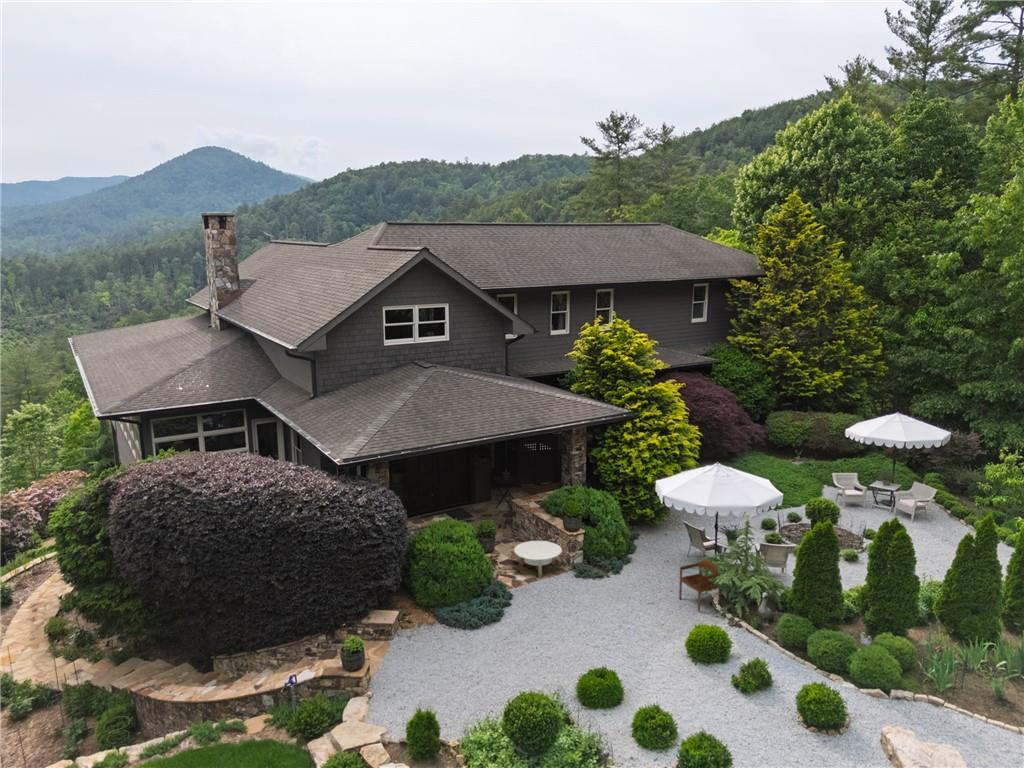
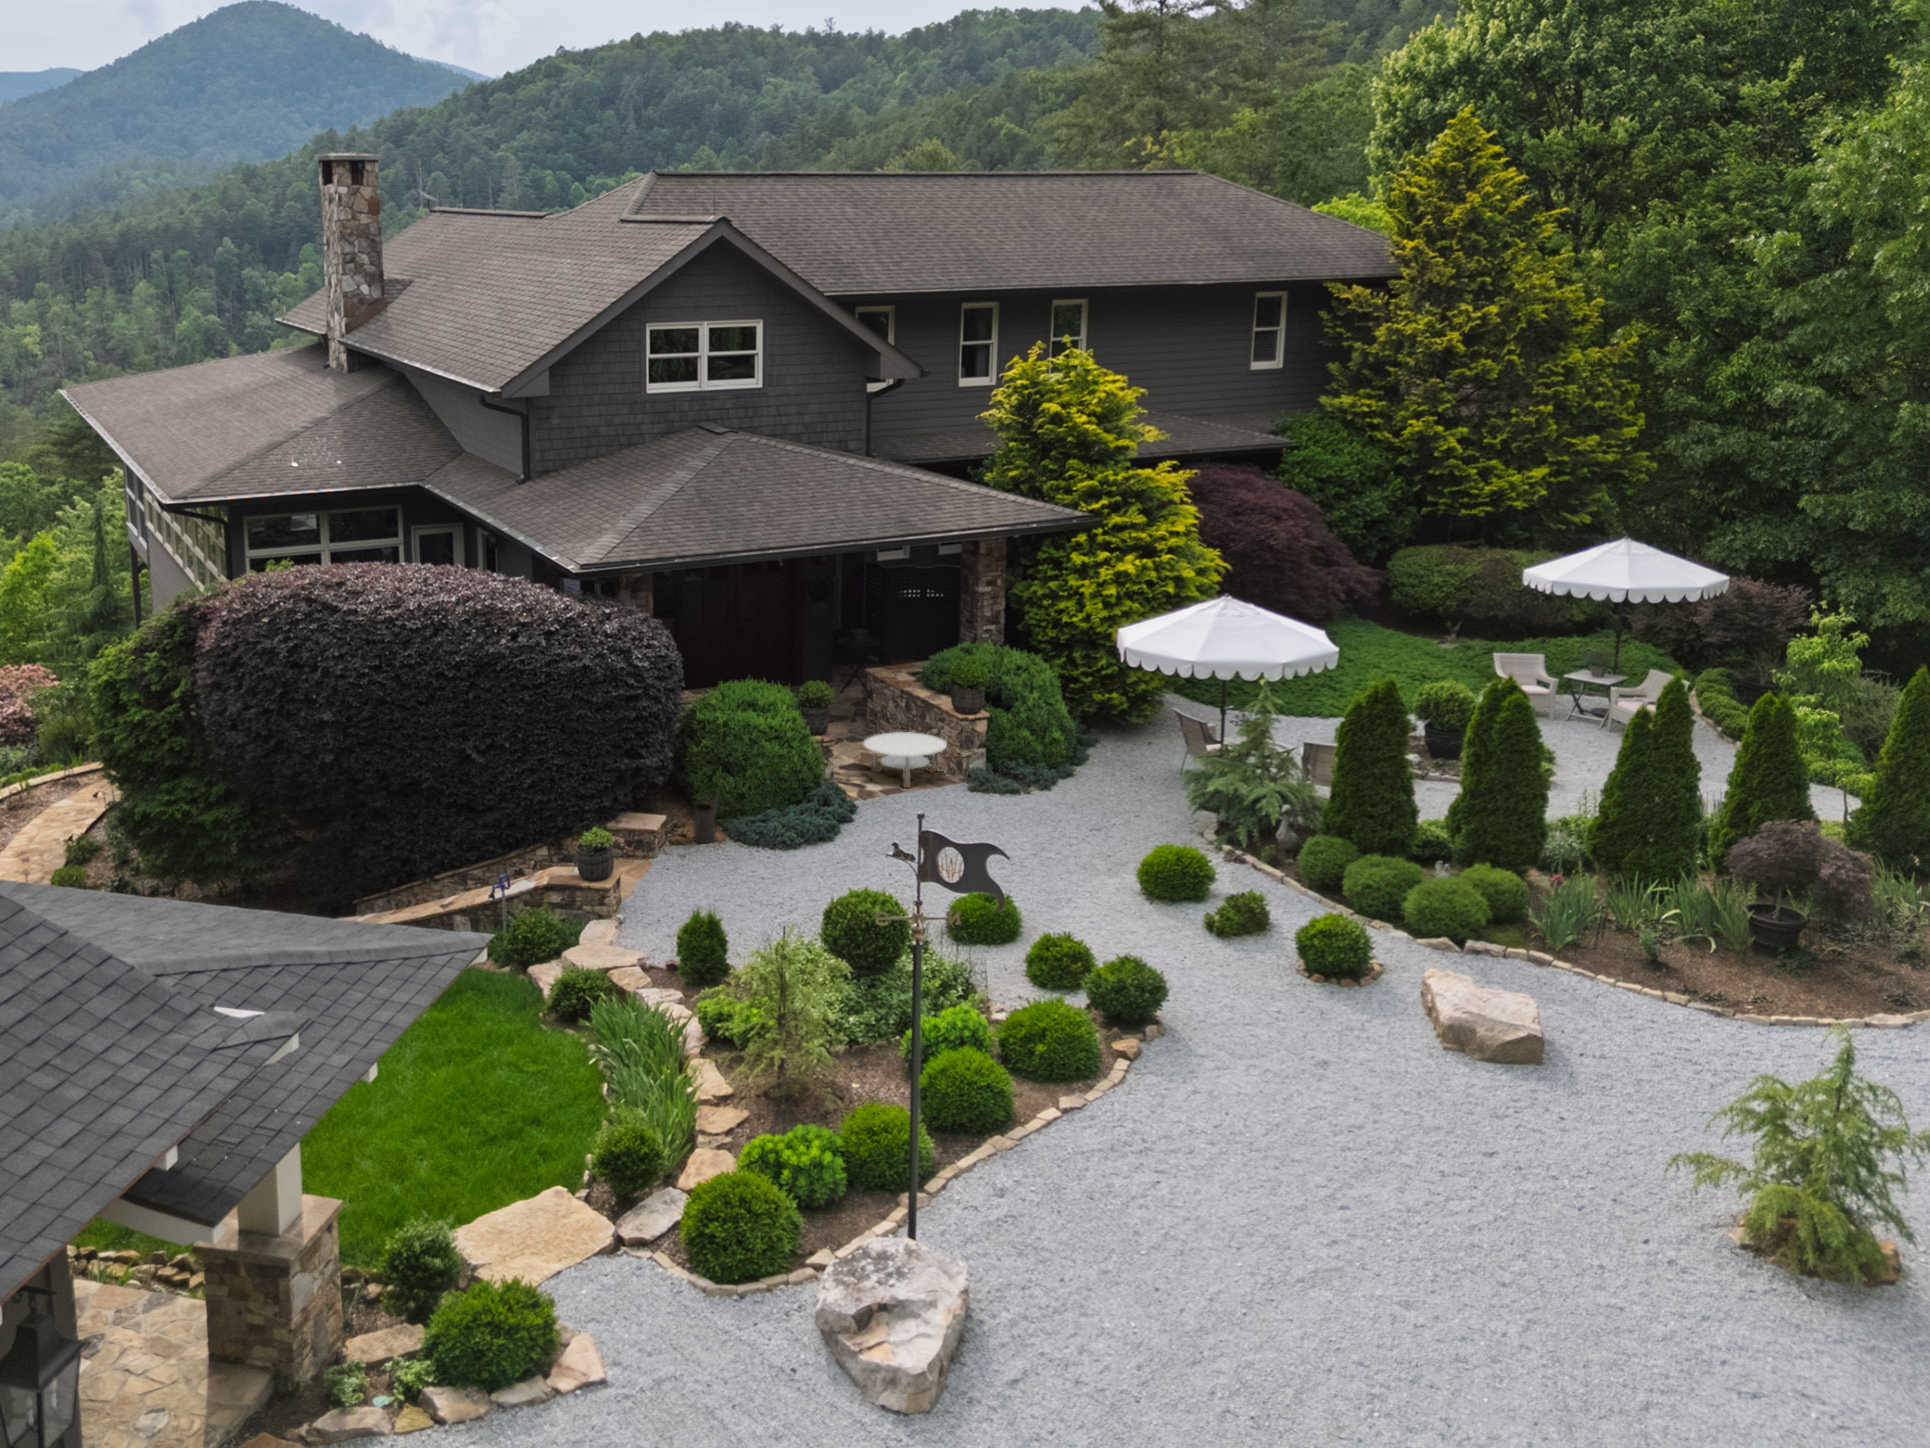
armchair: present [679,559,721,611] -> none [1145,757,1216,841]
watering can: none [416,594,432,629] -> present [693,793,719,843]

